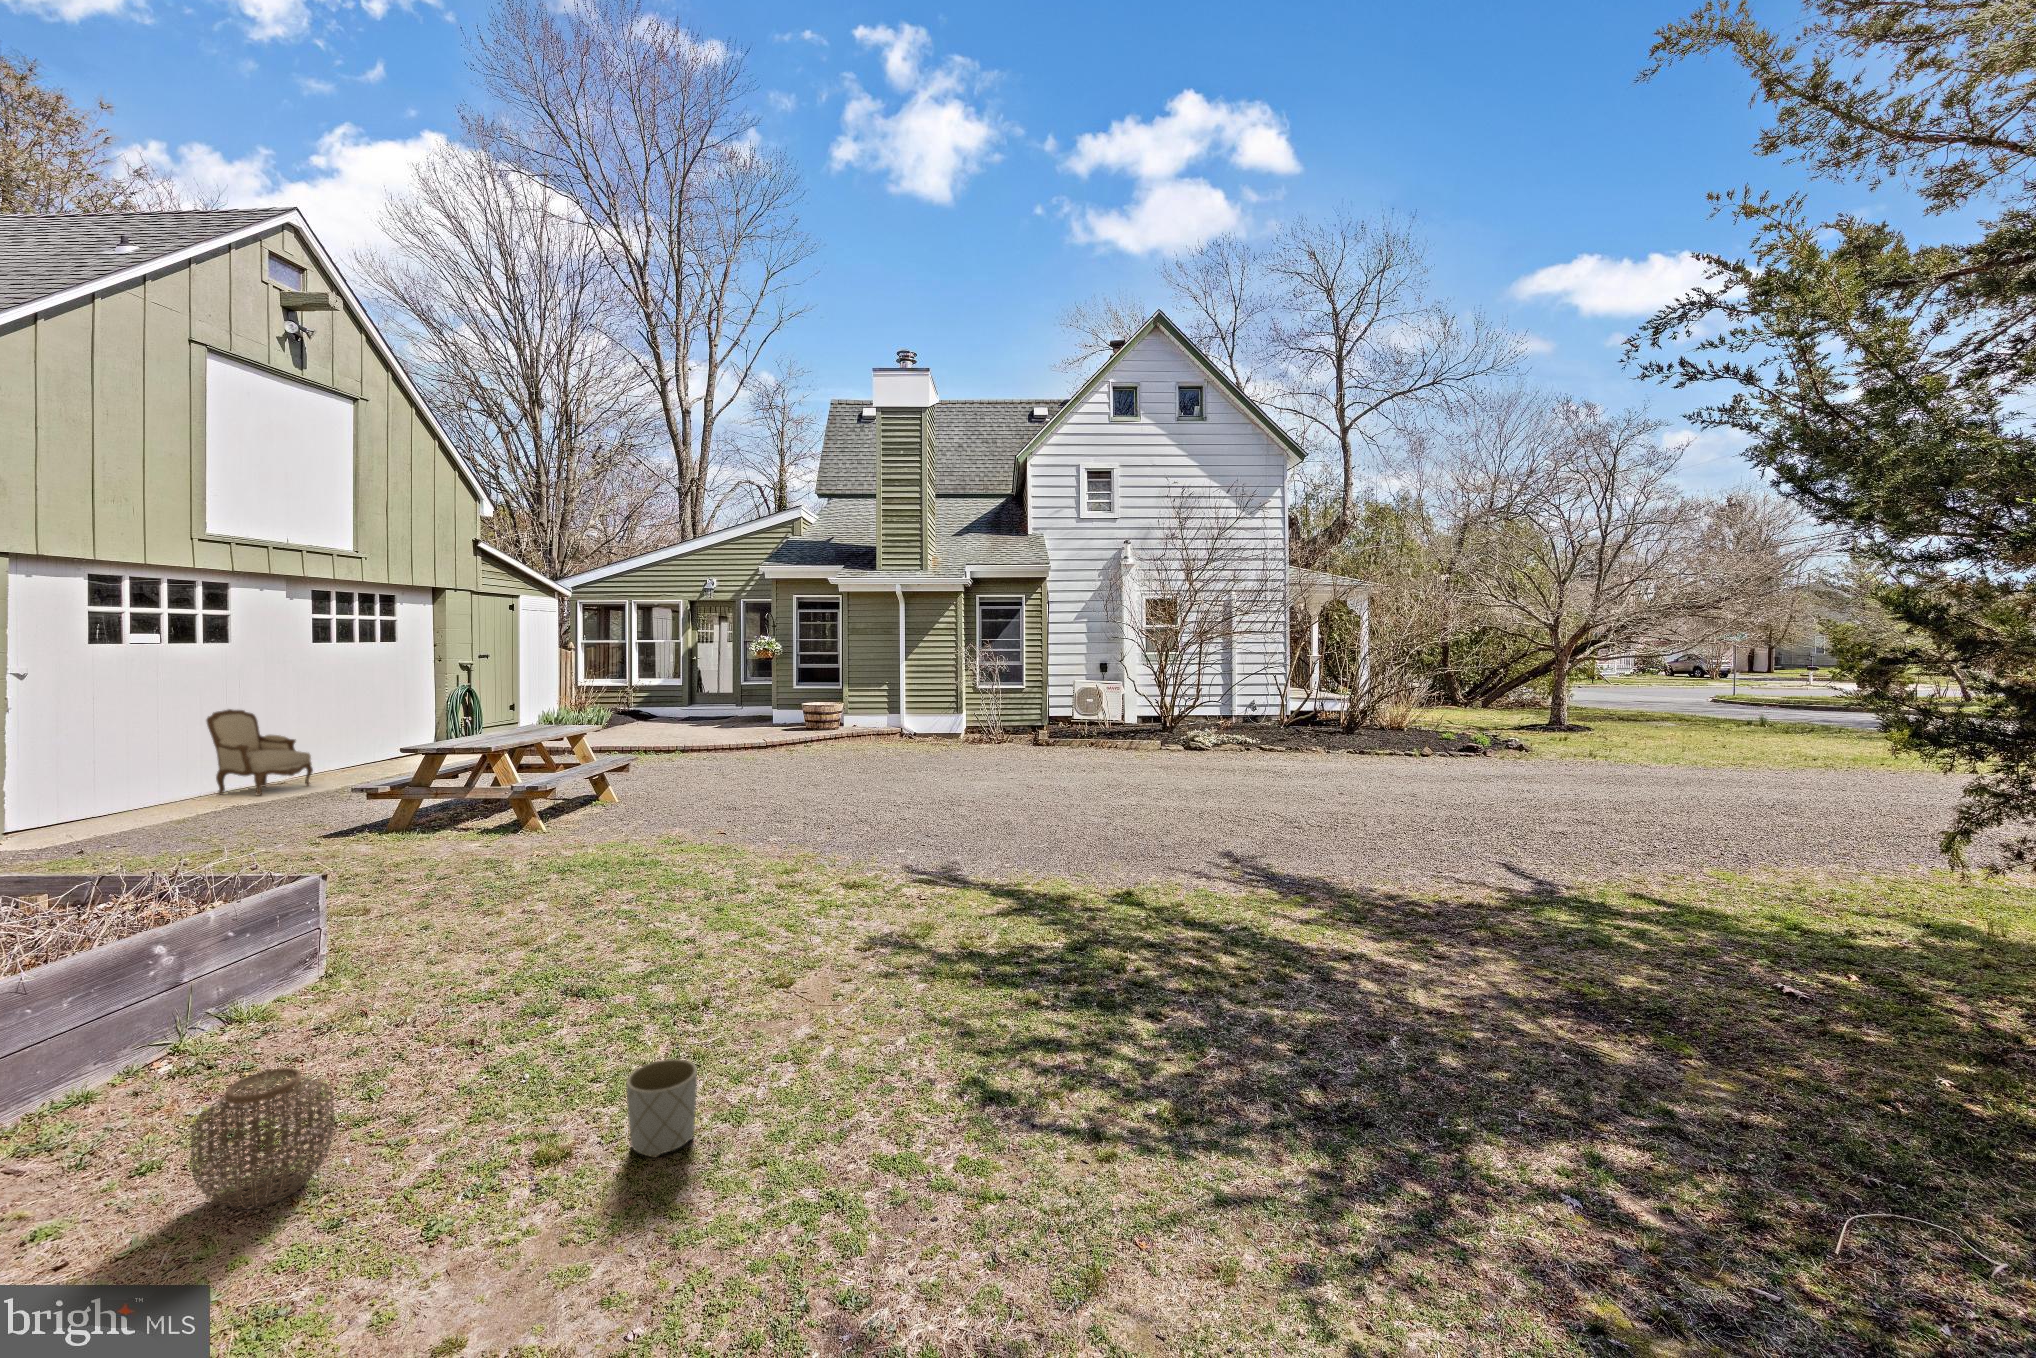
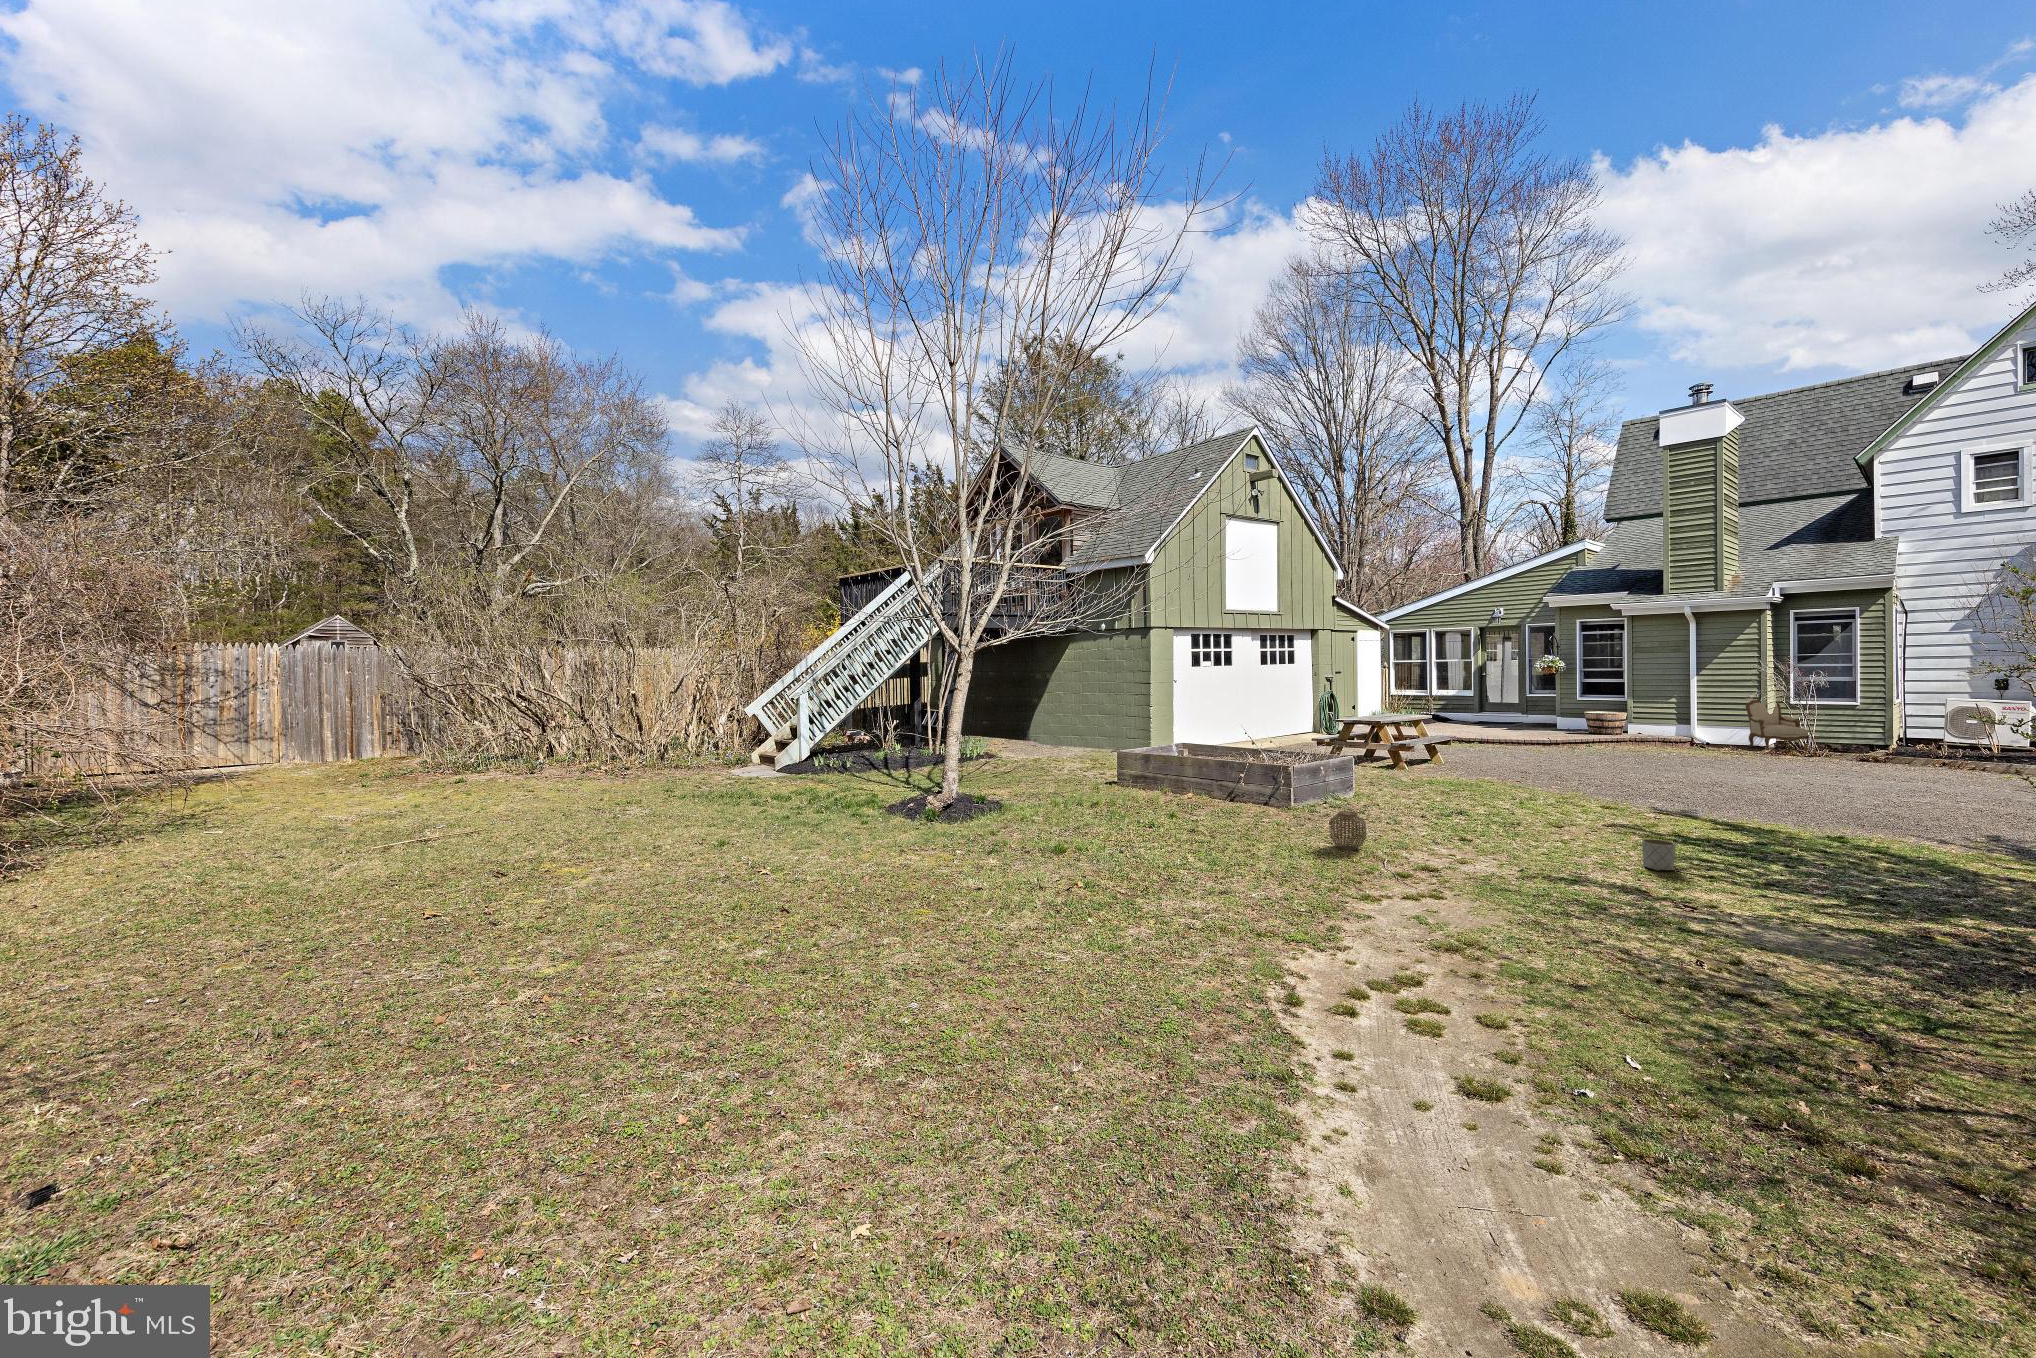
armchair: present [206,709,313,795] -> present [1746,699,1809,750]
planter: present [626,1059,697,1157] -> present [1642,839,1675,871]

